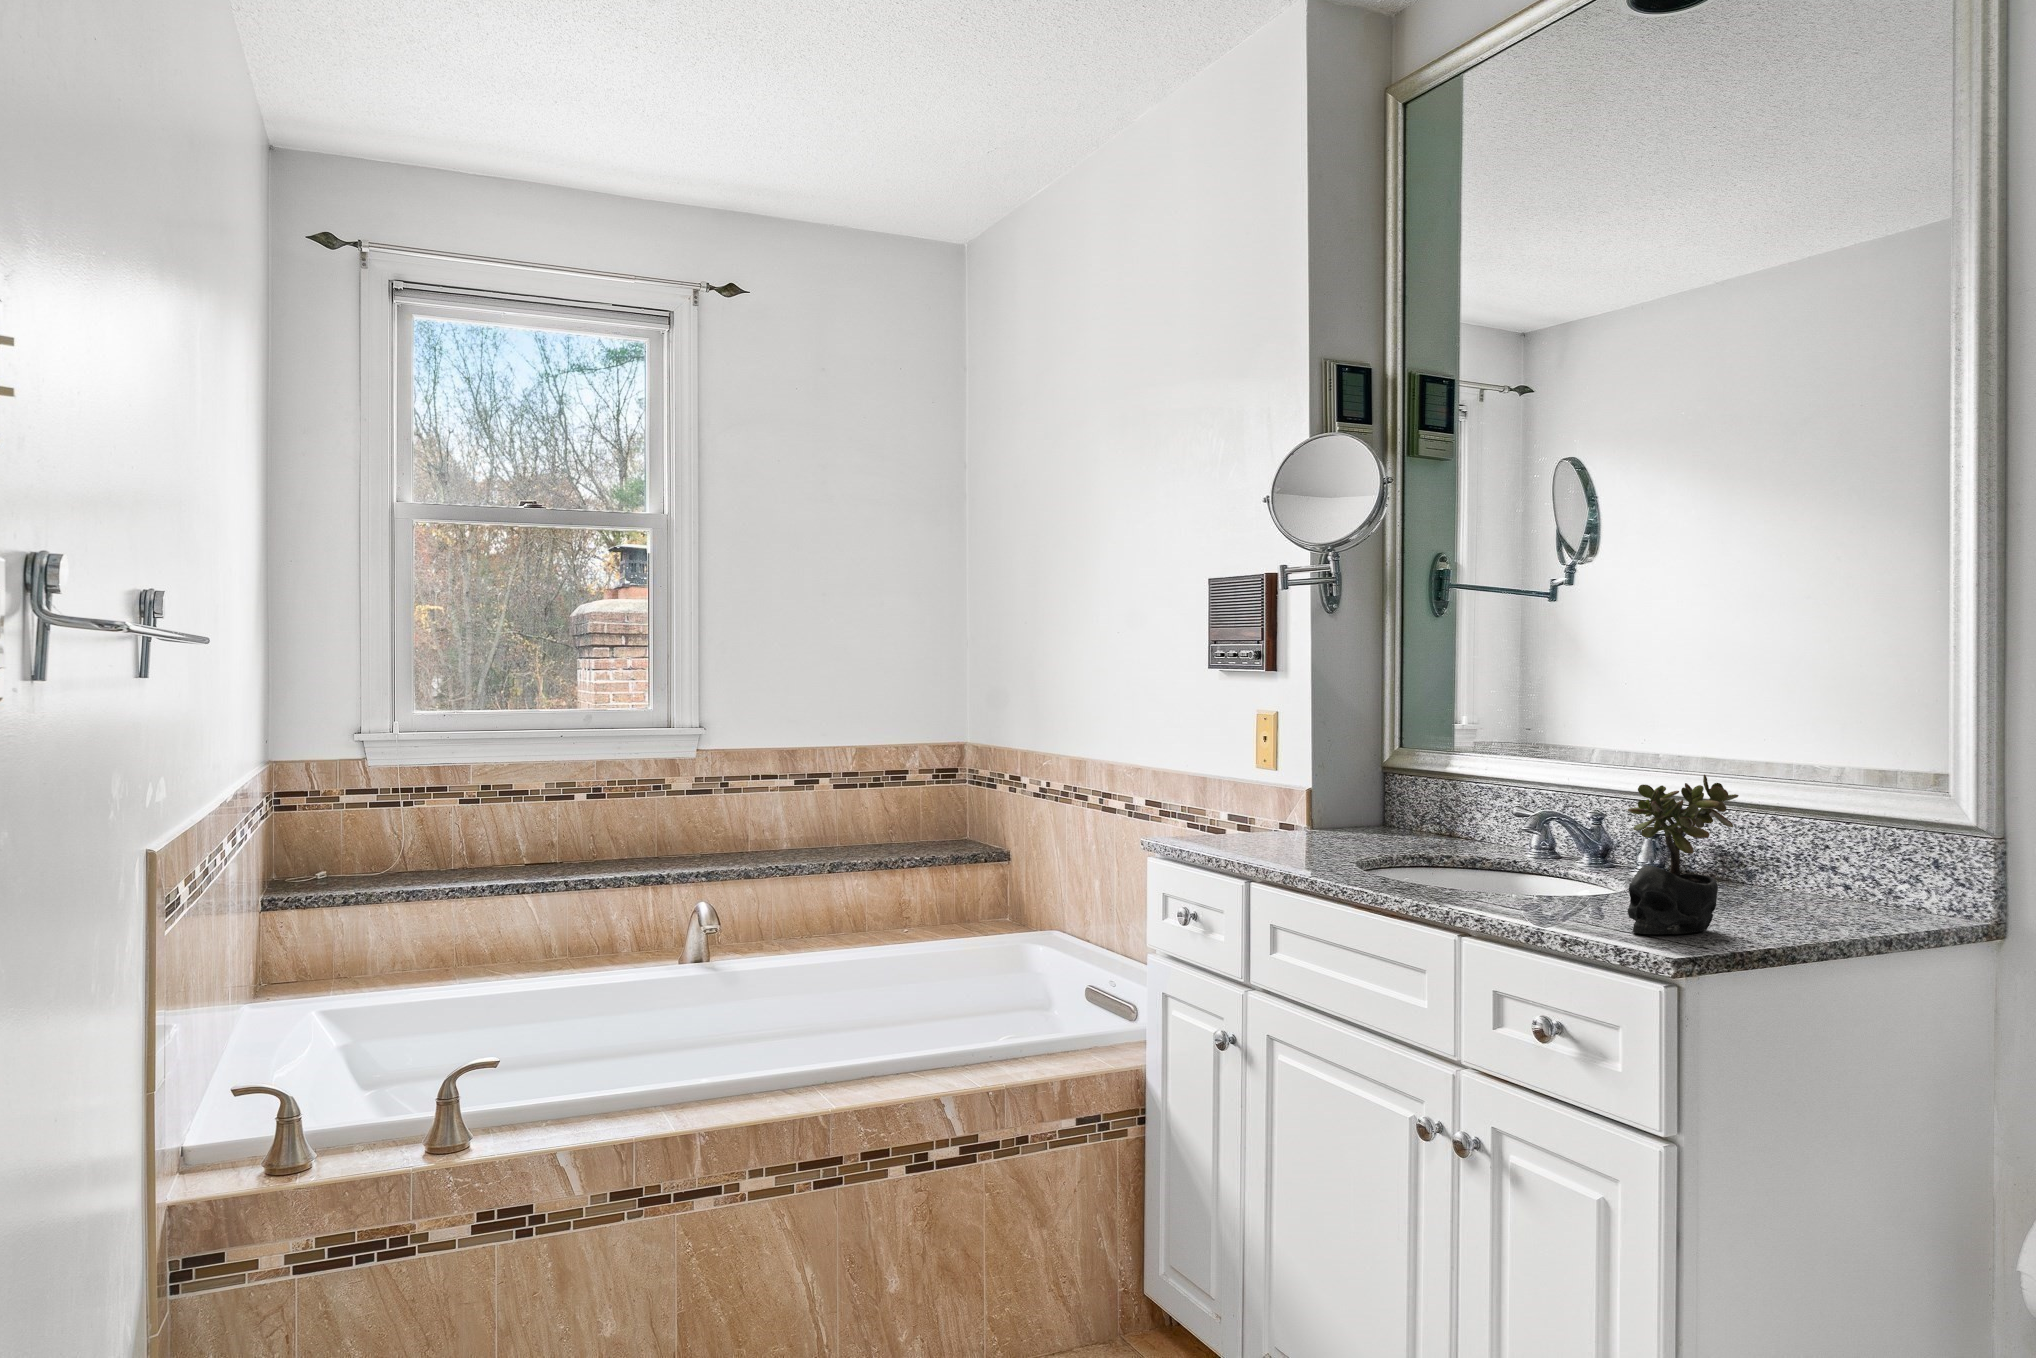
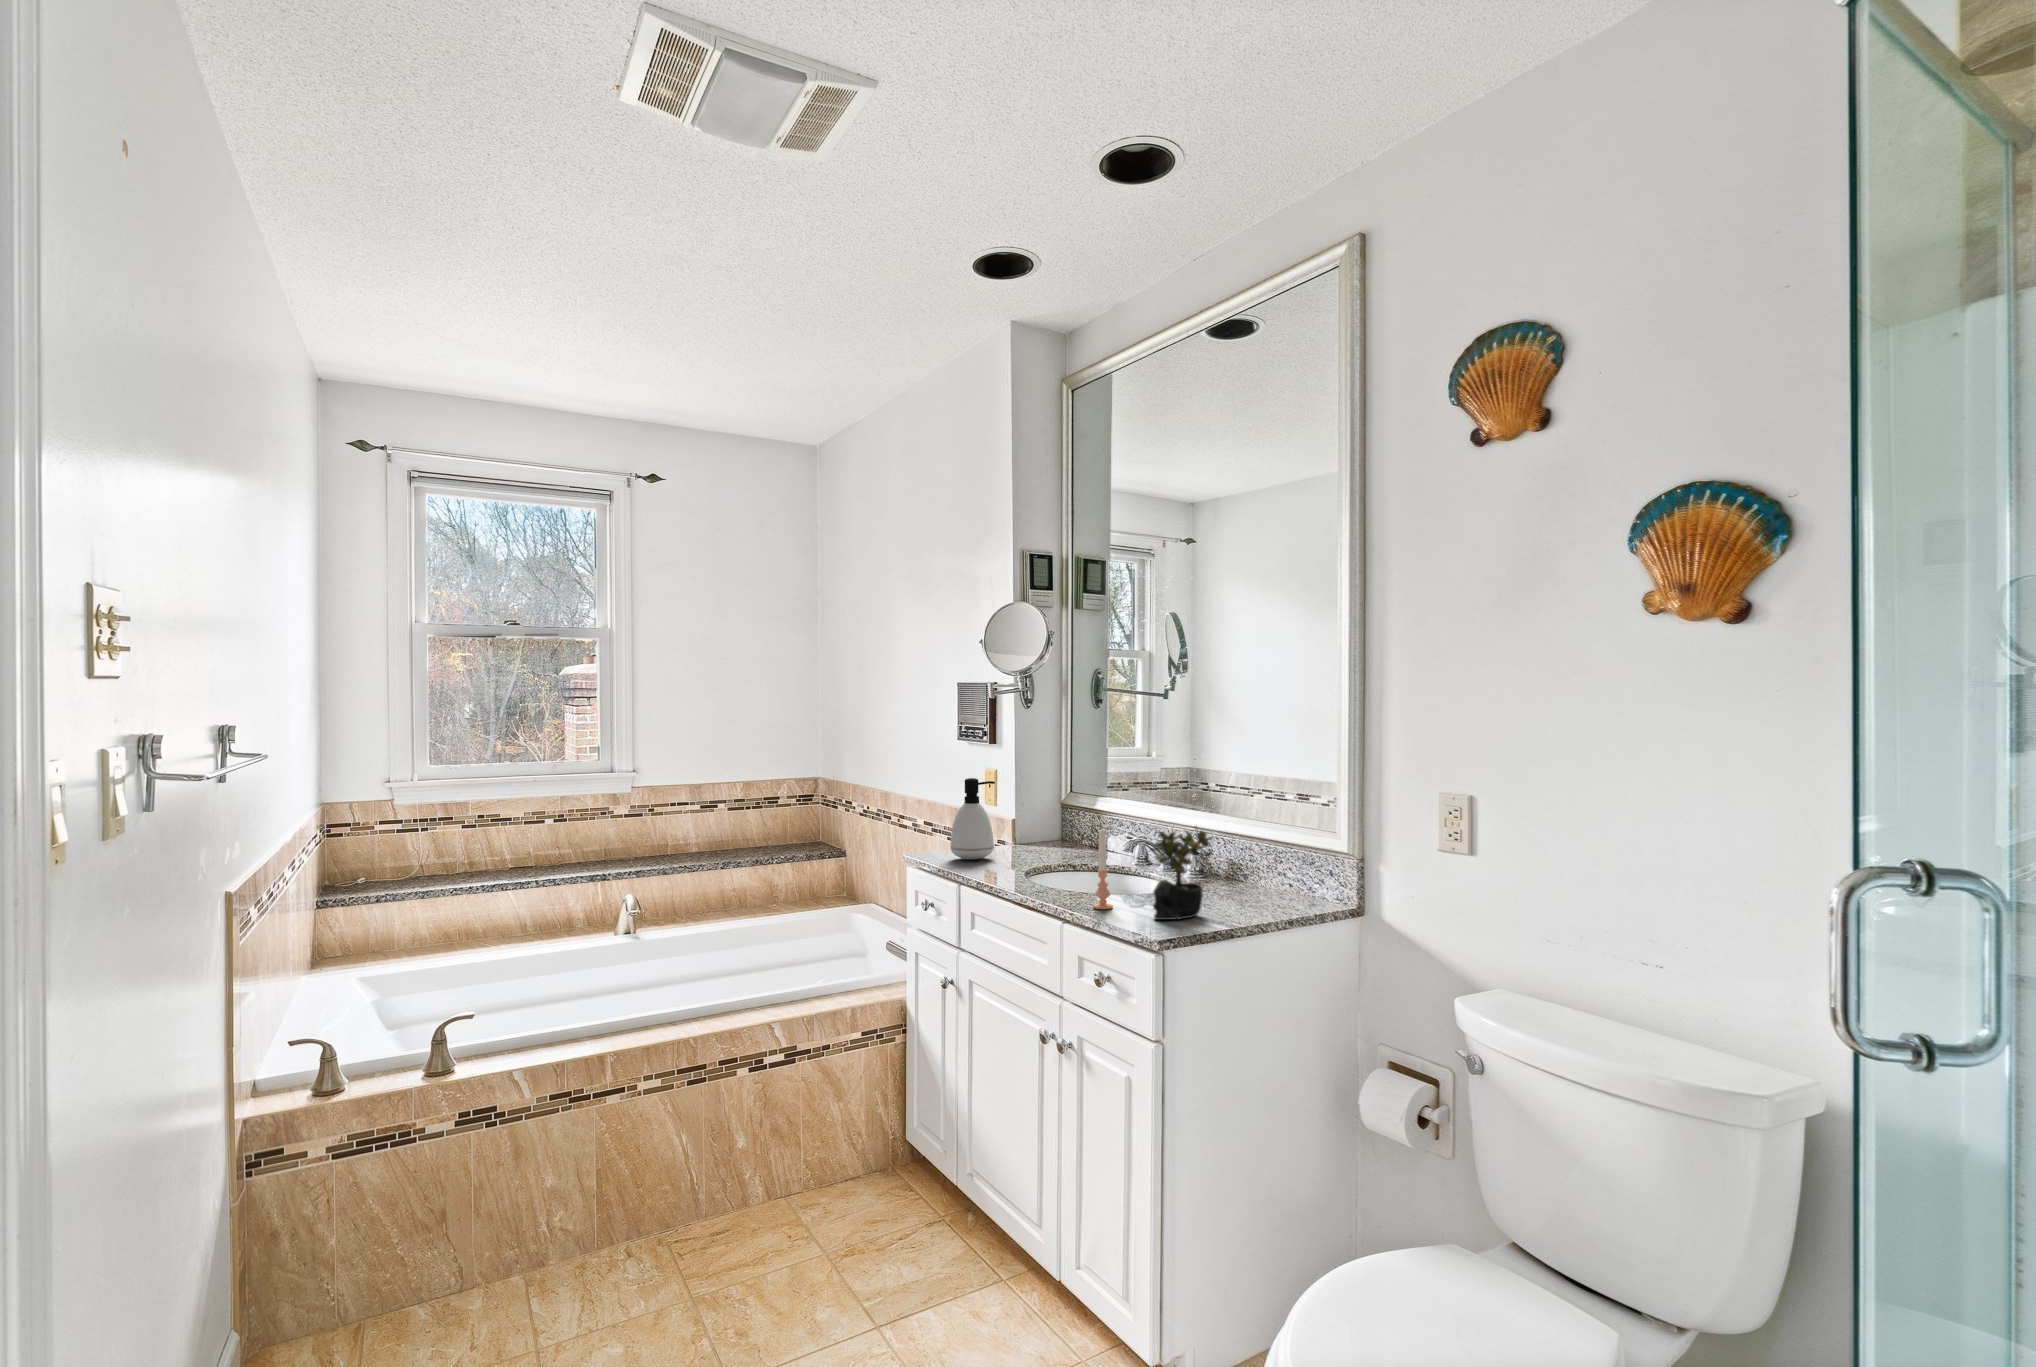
soap dispenser: none [1216,722,1288,850] -> present [951,778,995,859]
candle: none [1509,782,1544,918] -> present [1093,829,1113,909]

